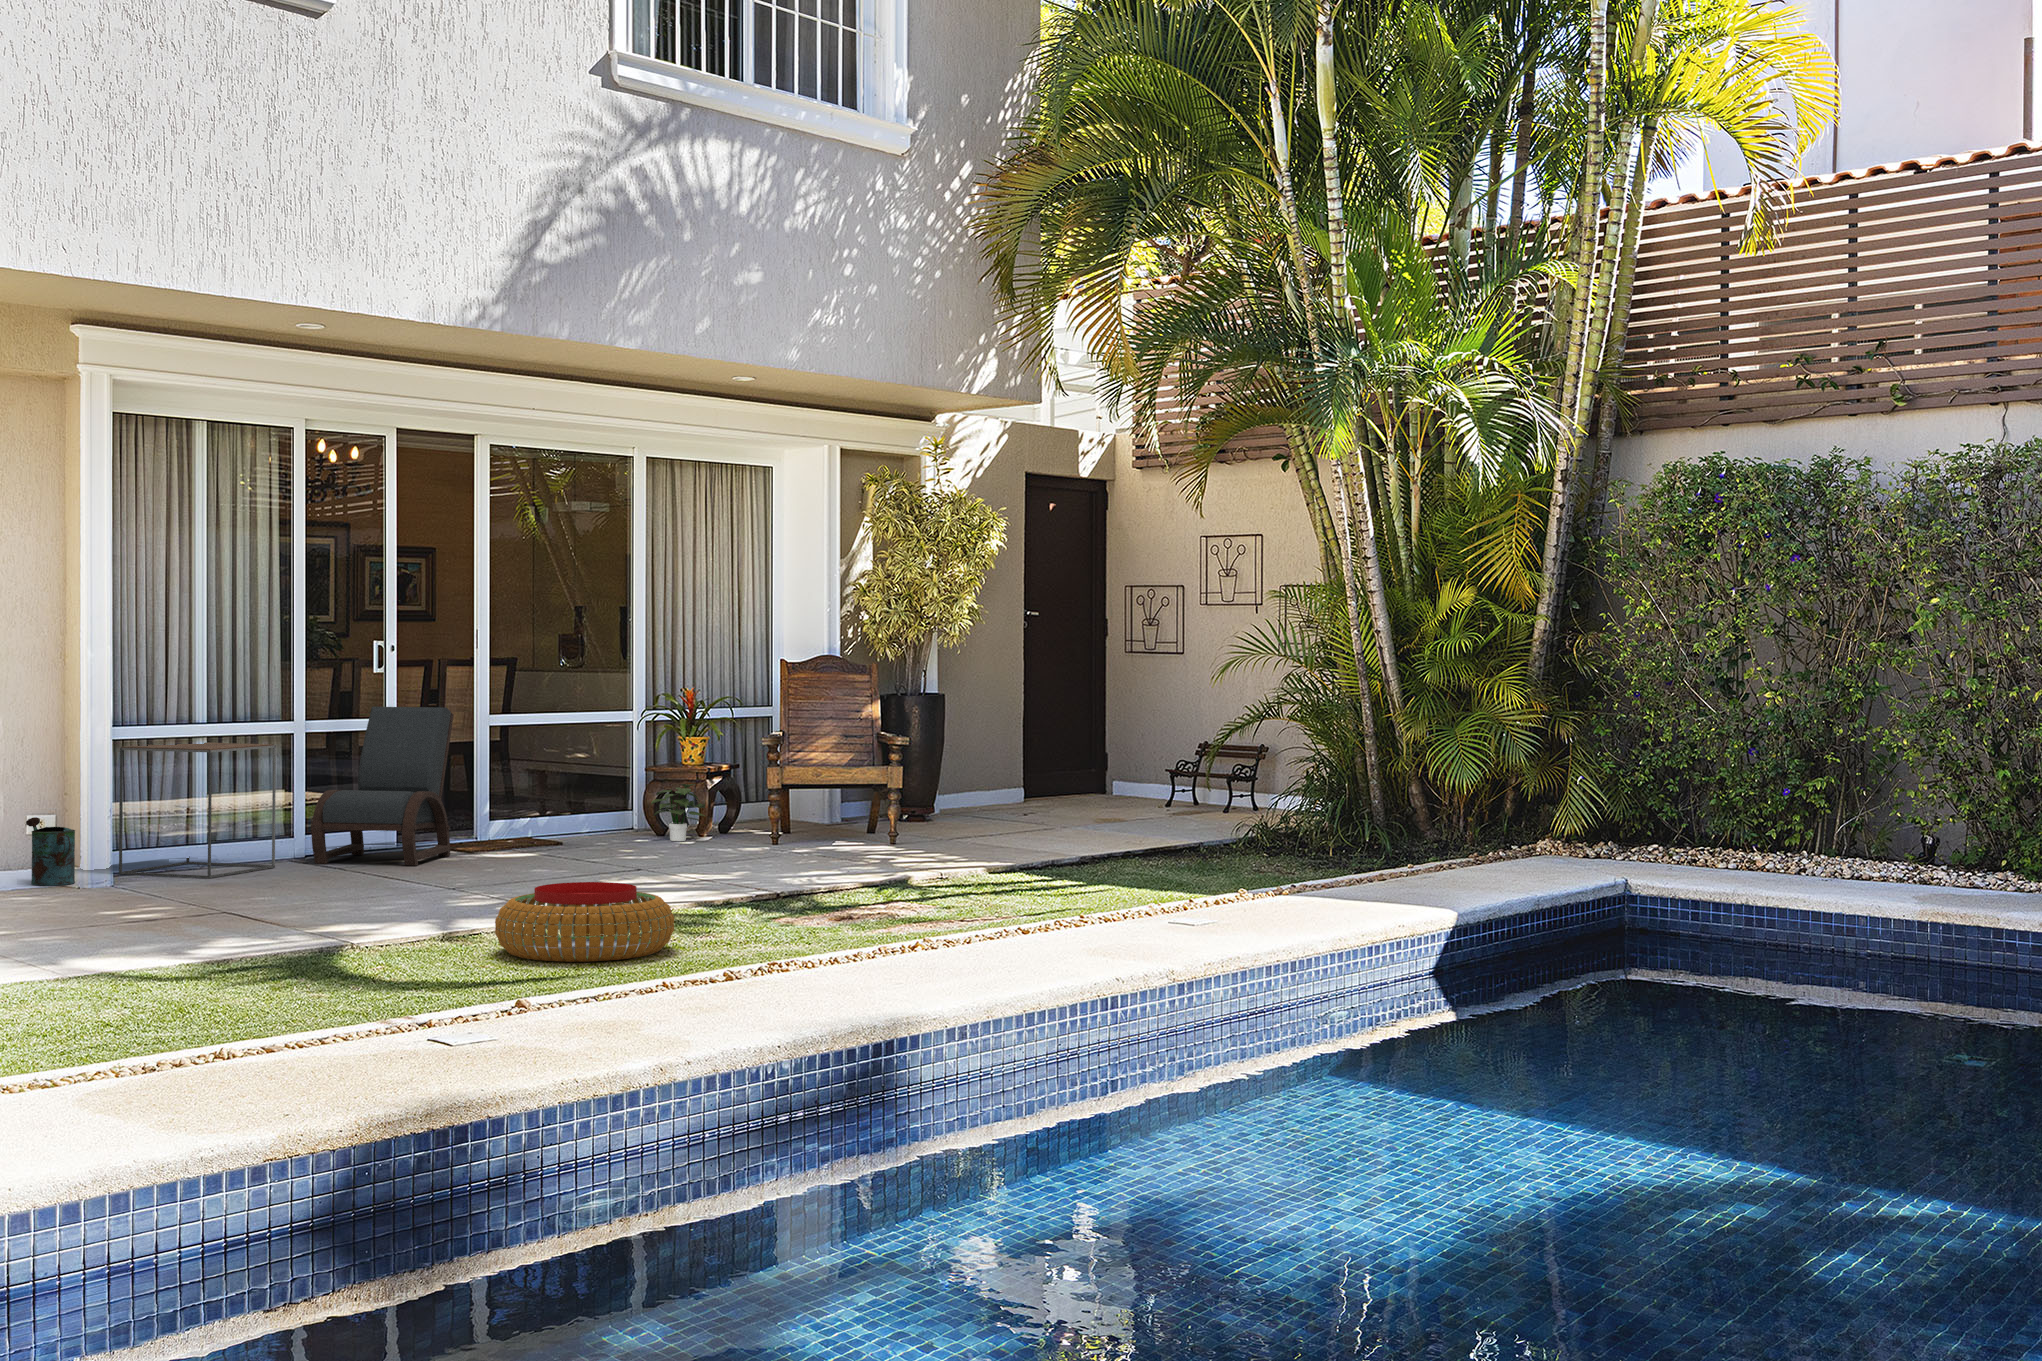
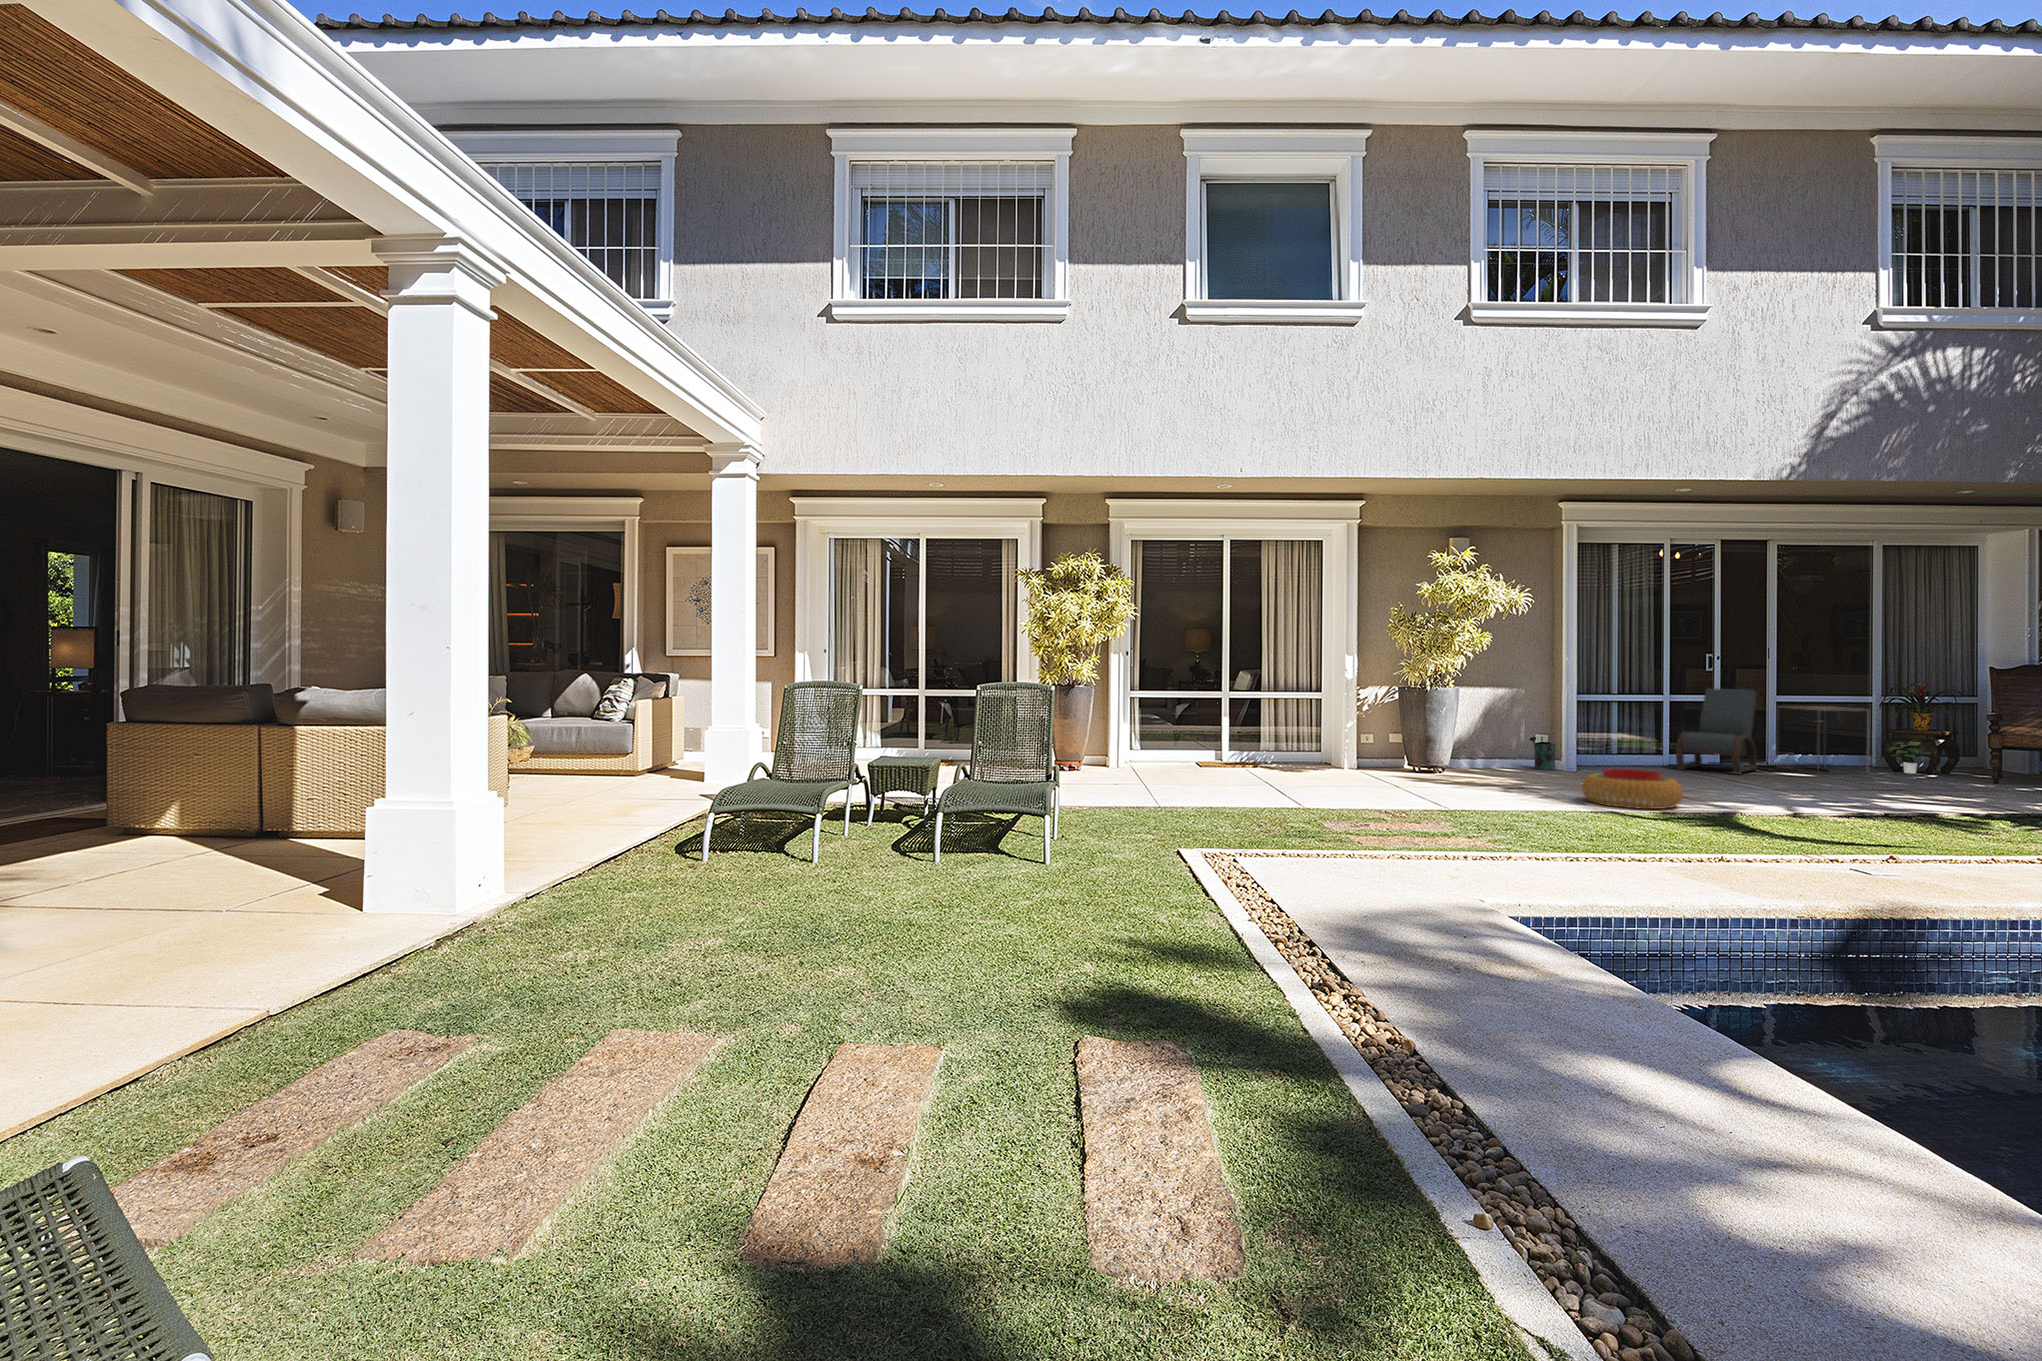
side table: present [119,742,276,878] -> present [1776,706,1869,773]
pouf: present [495,882,674,962] -> present [1582,769,1683,809]

